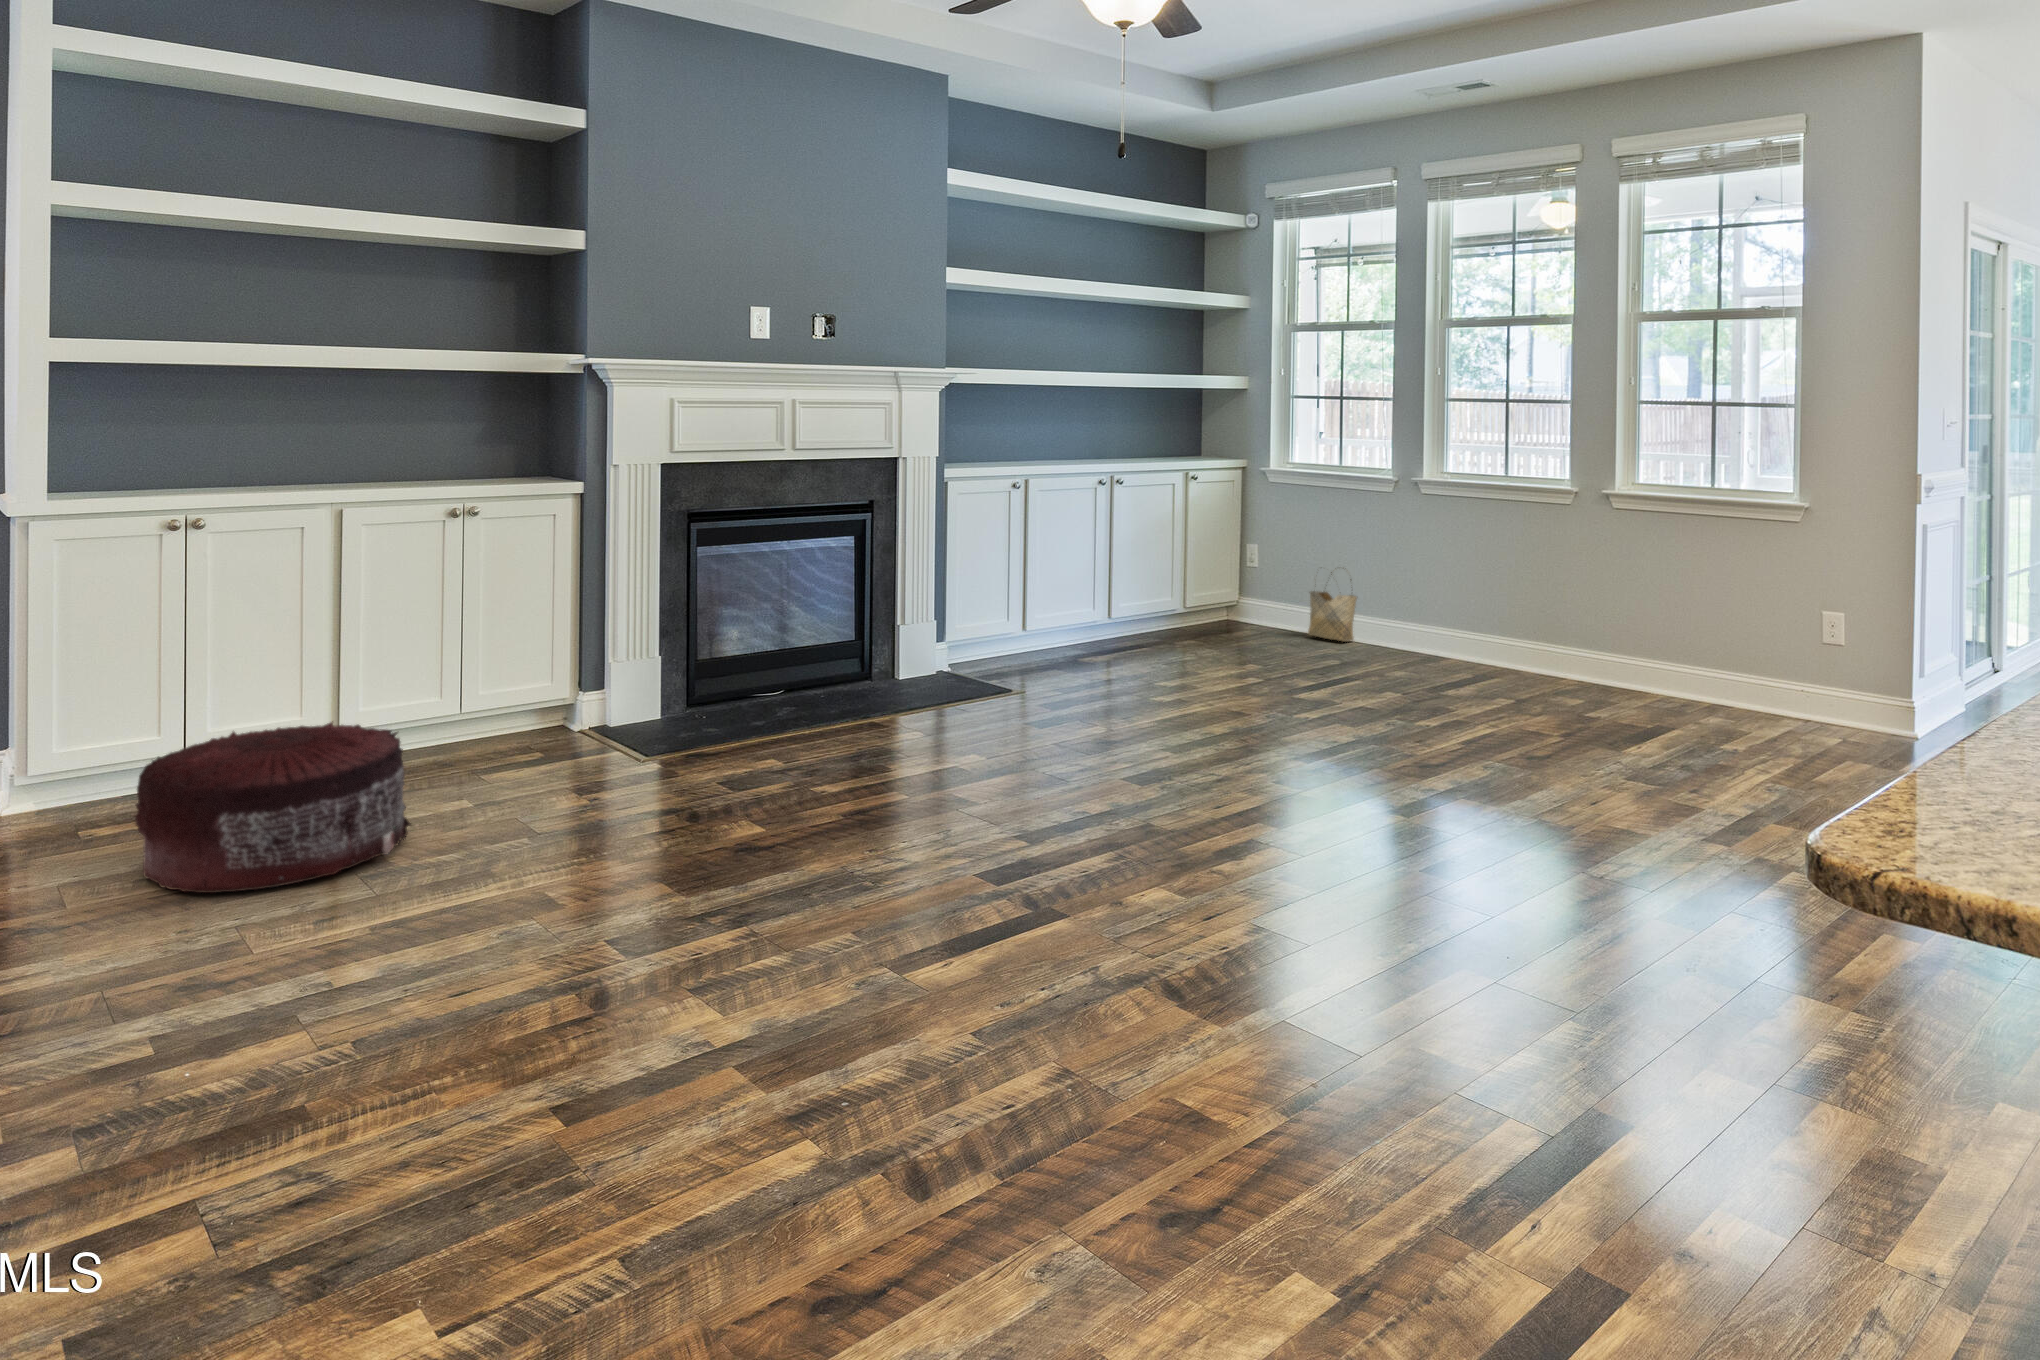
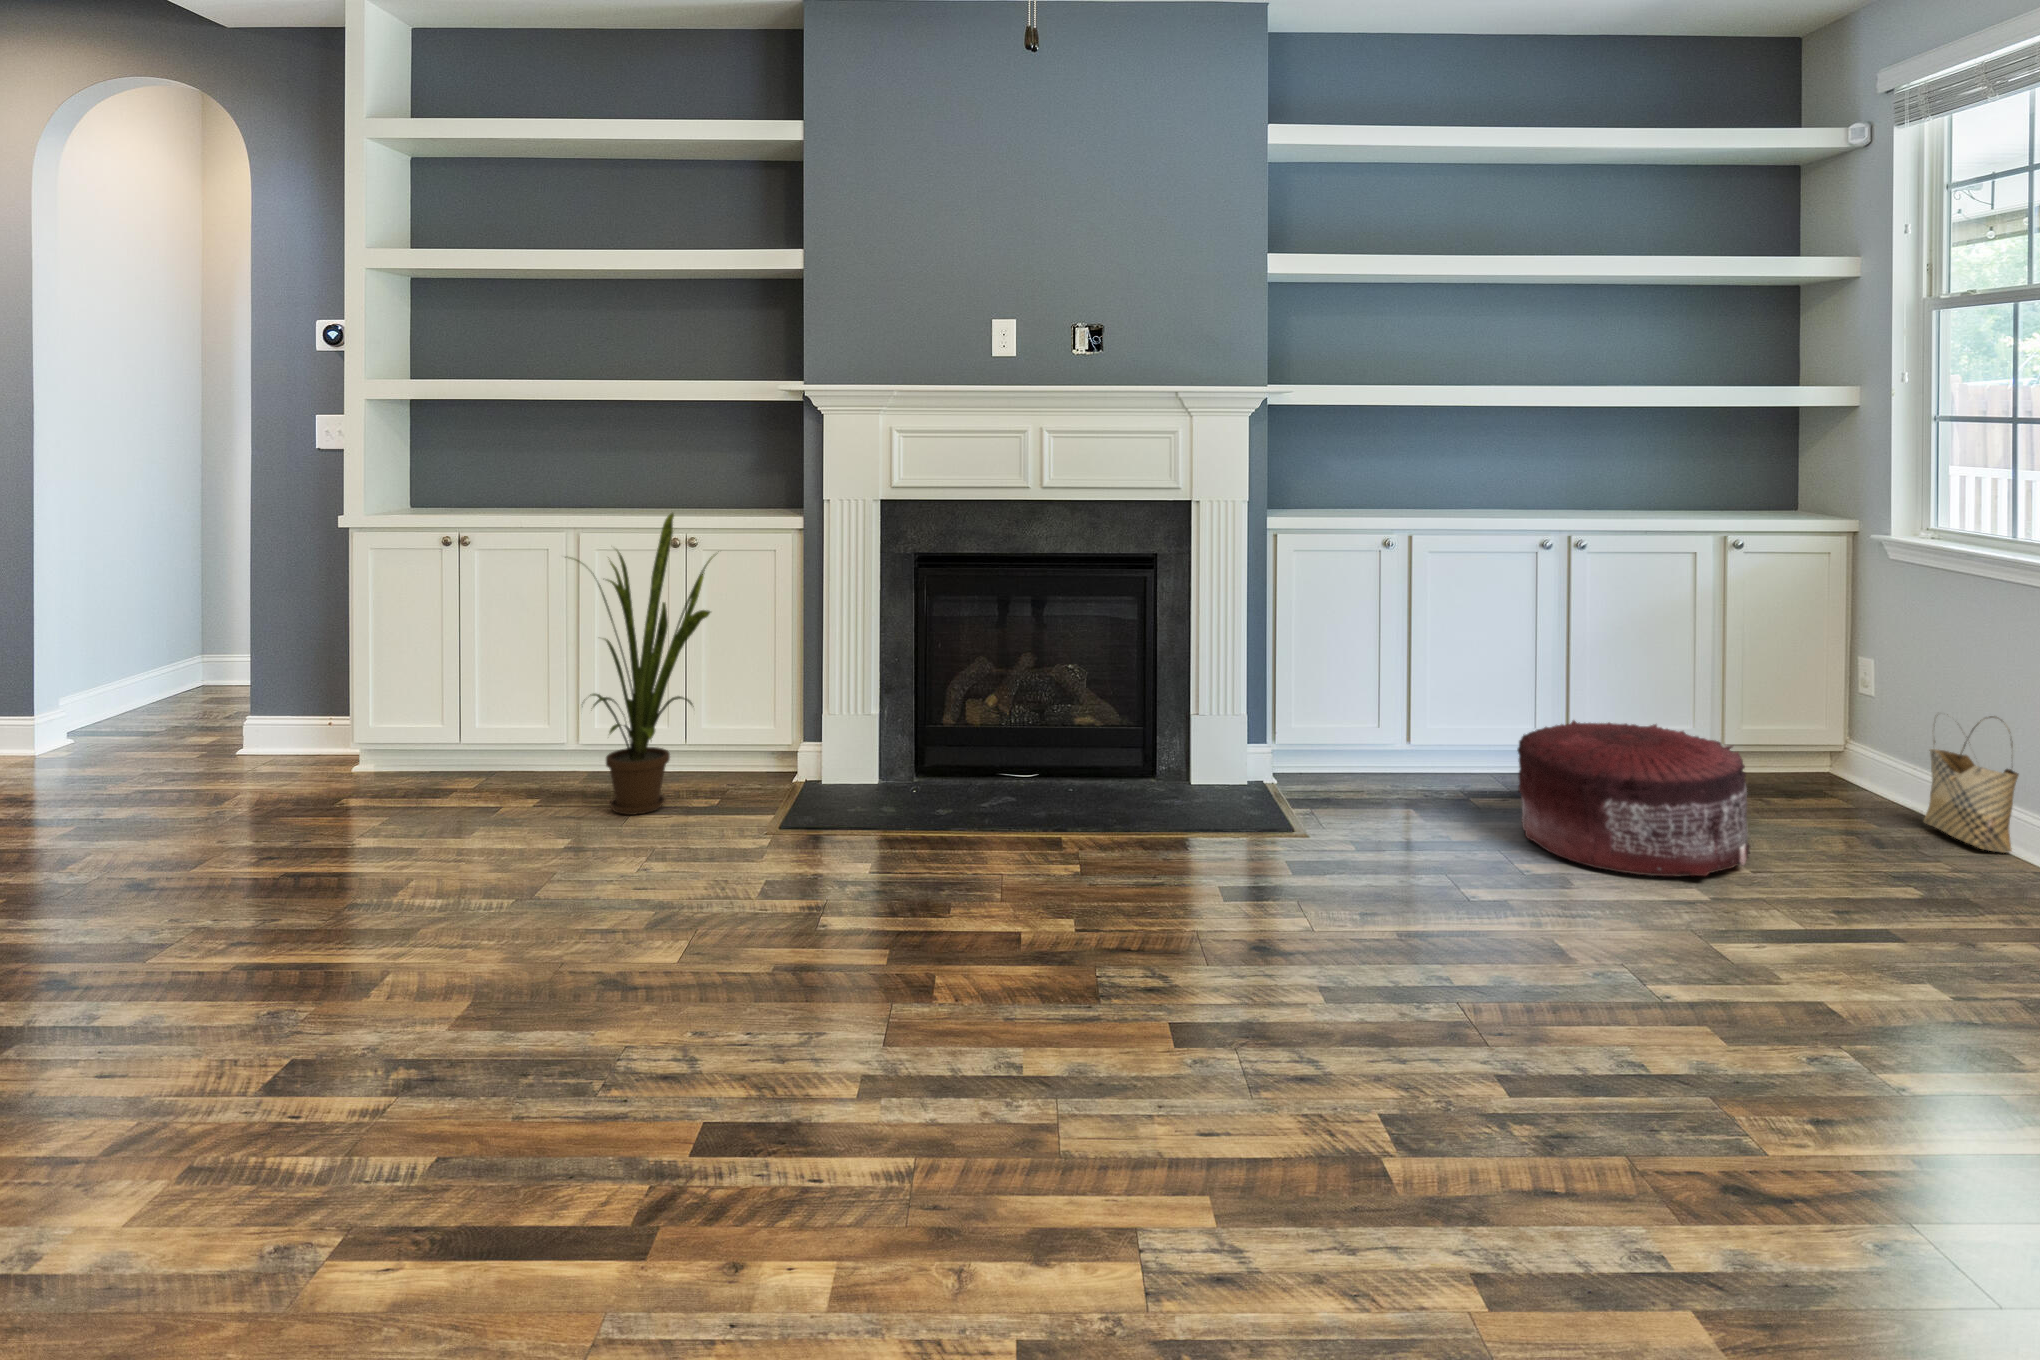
house plant: none [398,483,576,775] -> present [565,513,713,815]
pouf: present [135,721,411,893] -> present [1518,720,1750,876]

